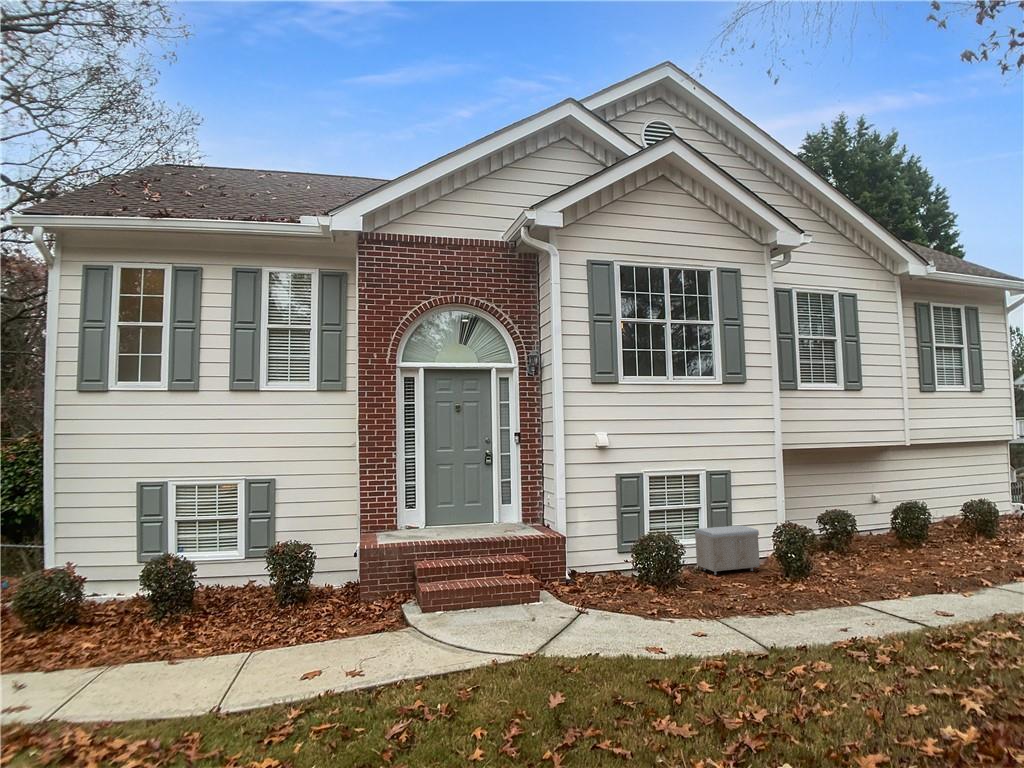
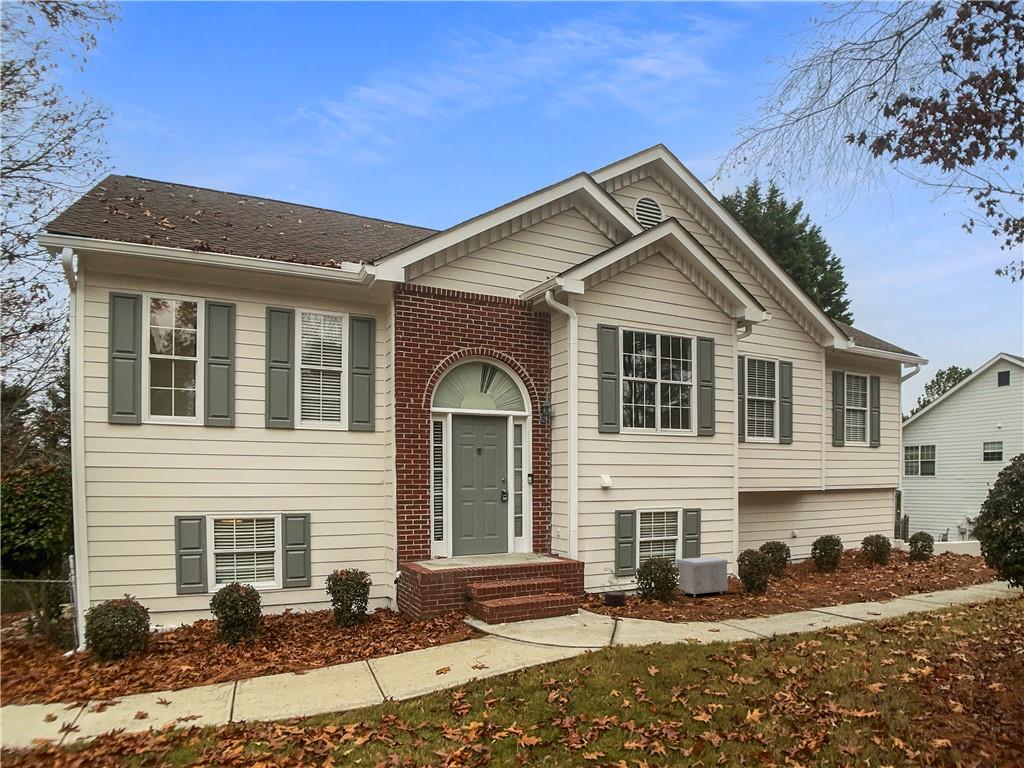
decorative plant: none [592,539,623,585] -> present [601,569,626,606]

